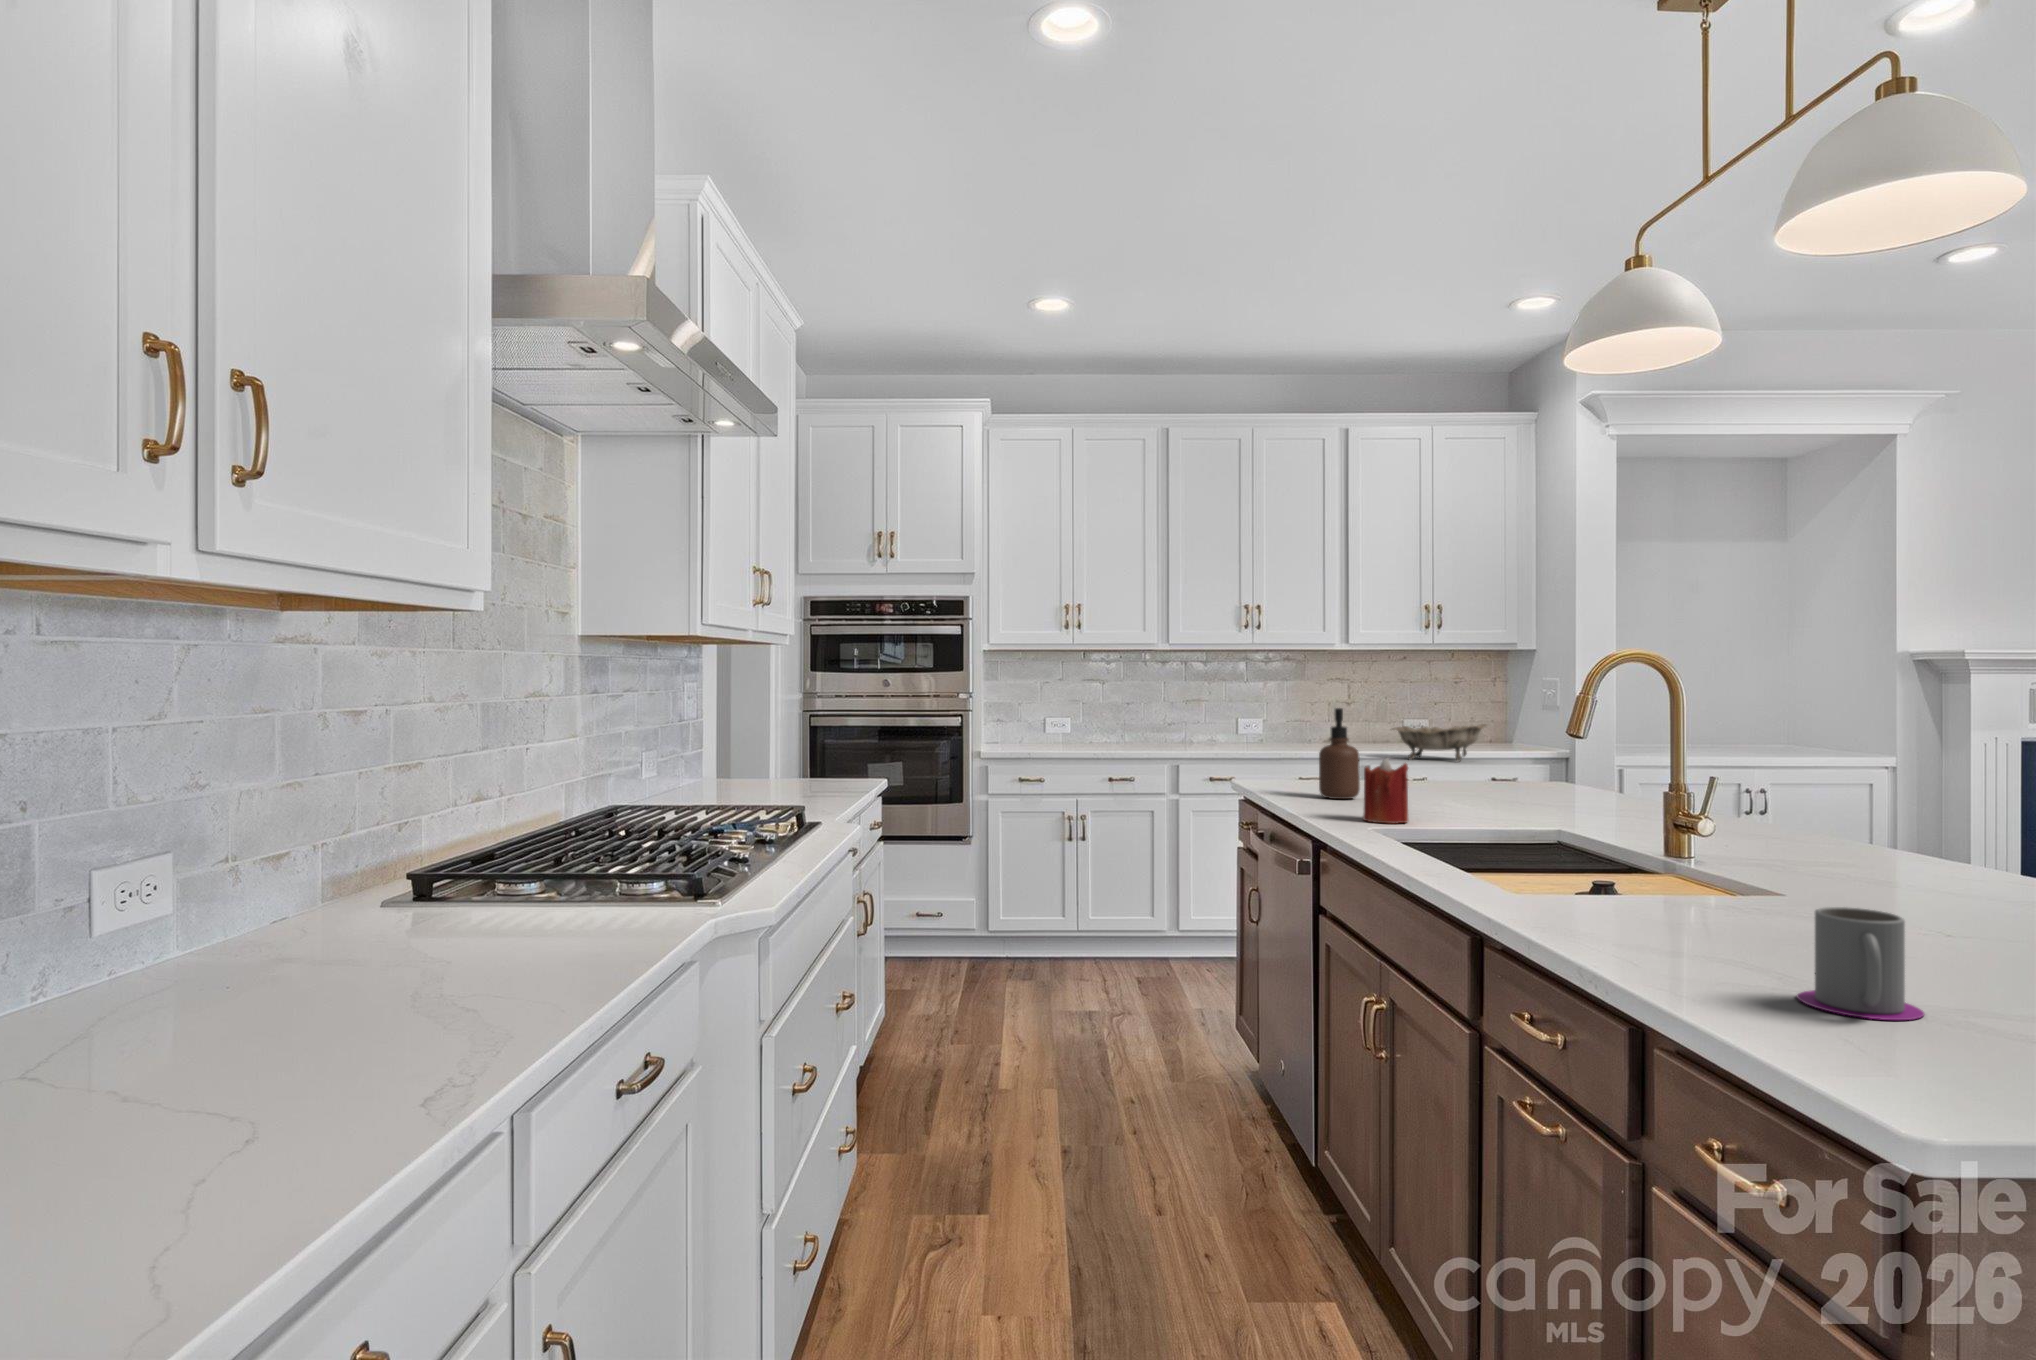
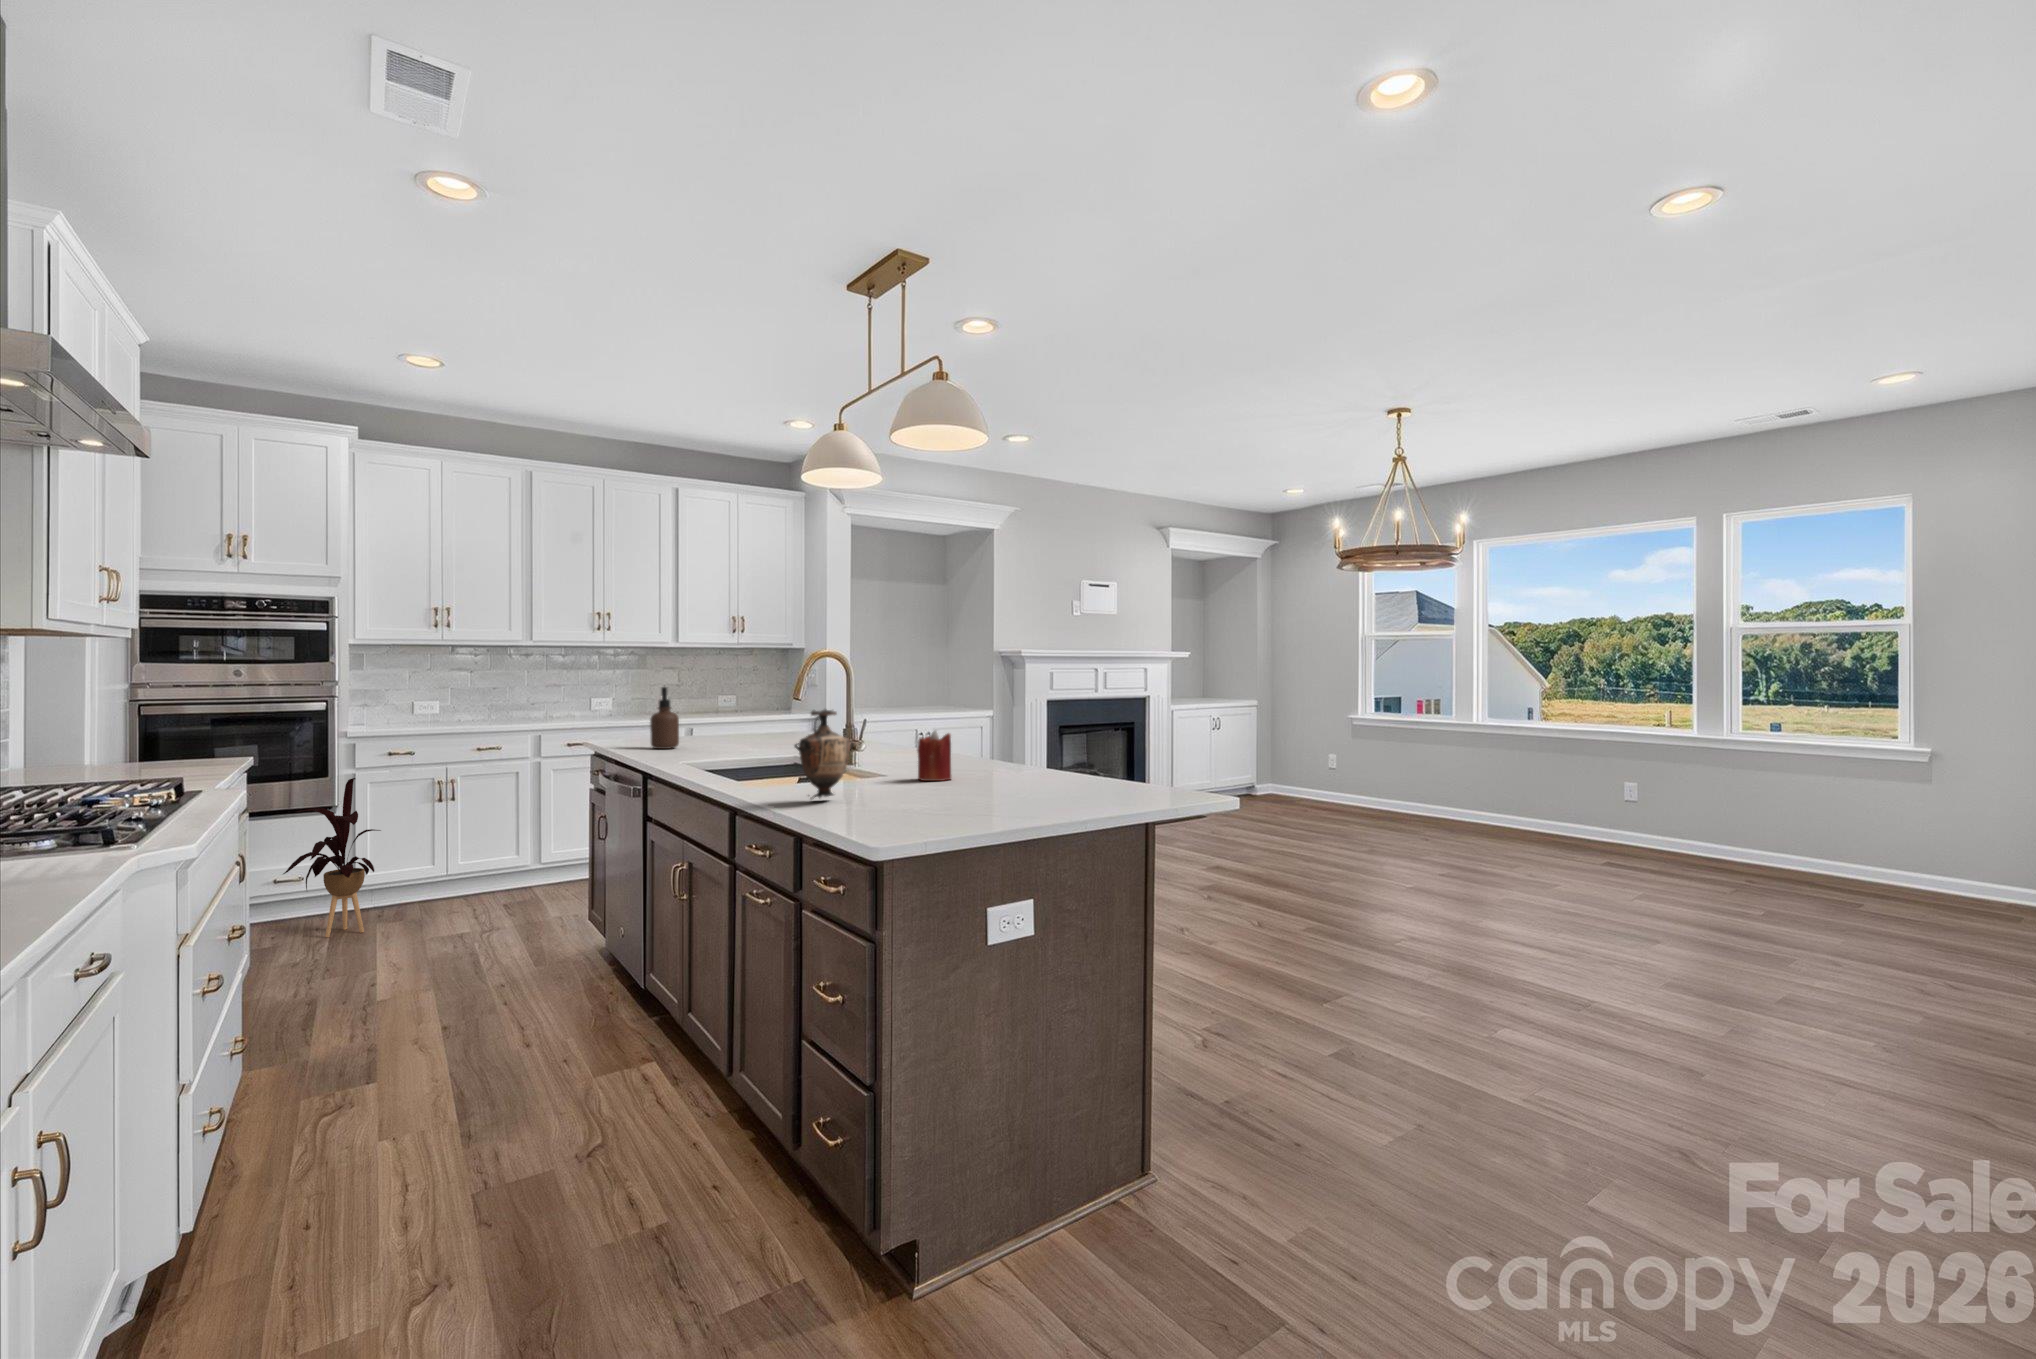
decorative bowl: present [1393,724,1486,761] -> none [710,698,776,725]
vase: none [1615,756,1749,947] -> present [795,709,854,799]
candle: present [1363,758,1408,823] -> present [917,730,951,781]
house plant: none [918,806,1011,987] -> present [283,778,381,937]
mug: present [1797,907,1924,1020] -> none [862,767,908,813]

